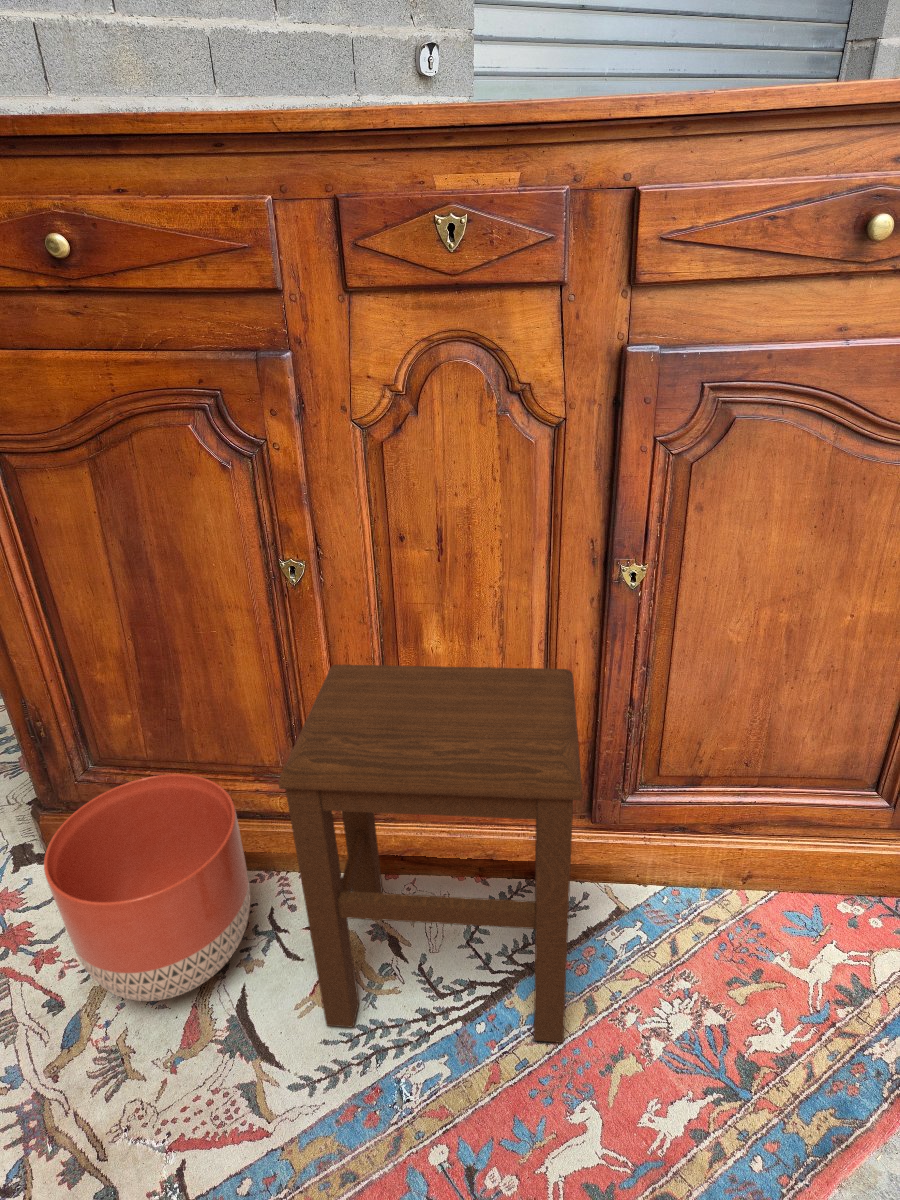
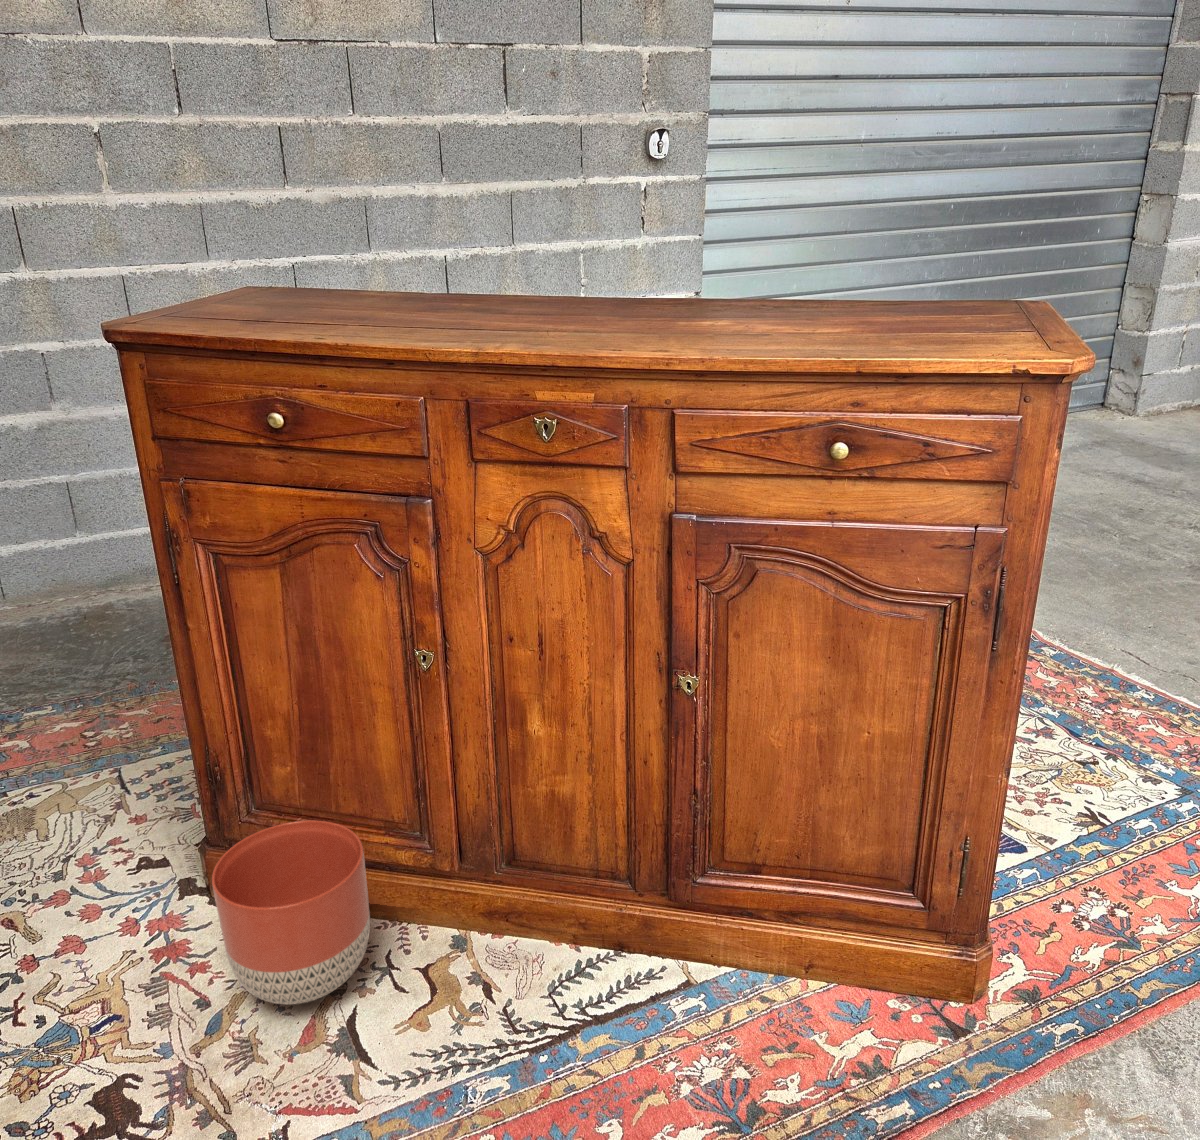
stool: present [279,664,582,1043] -> none [388,738,639,1075]

